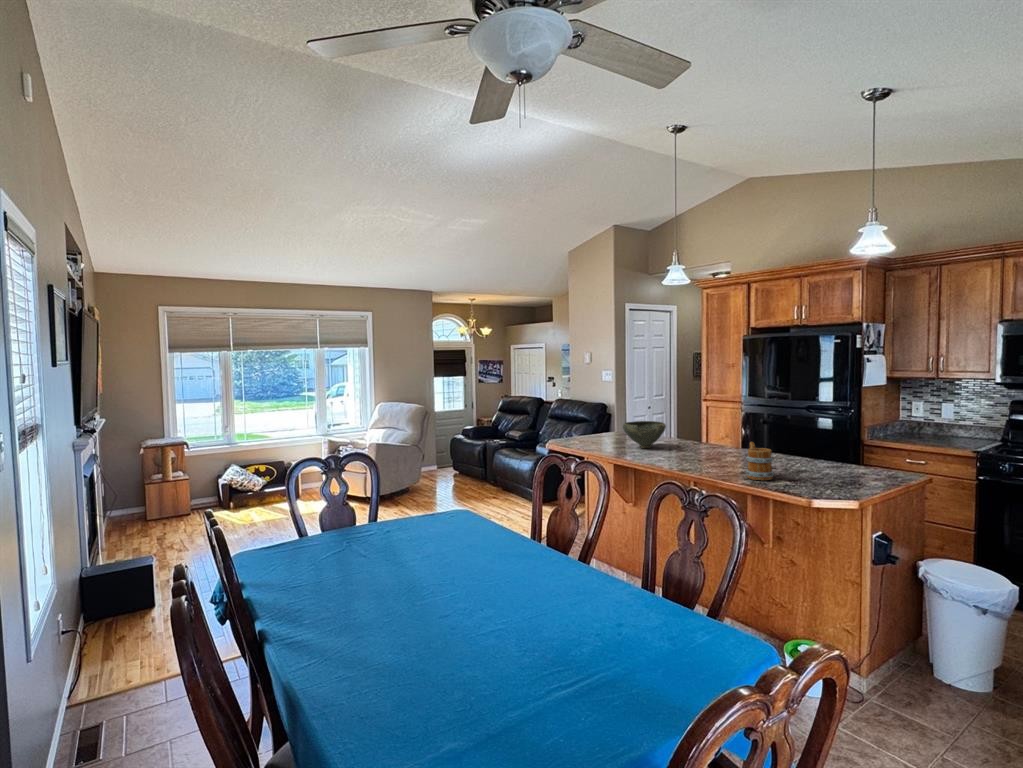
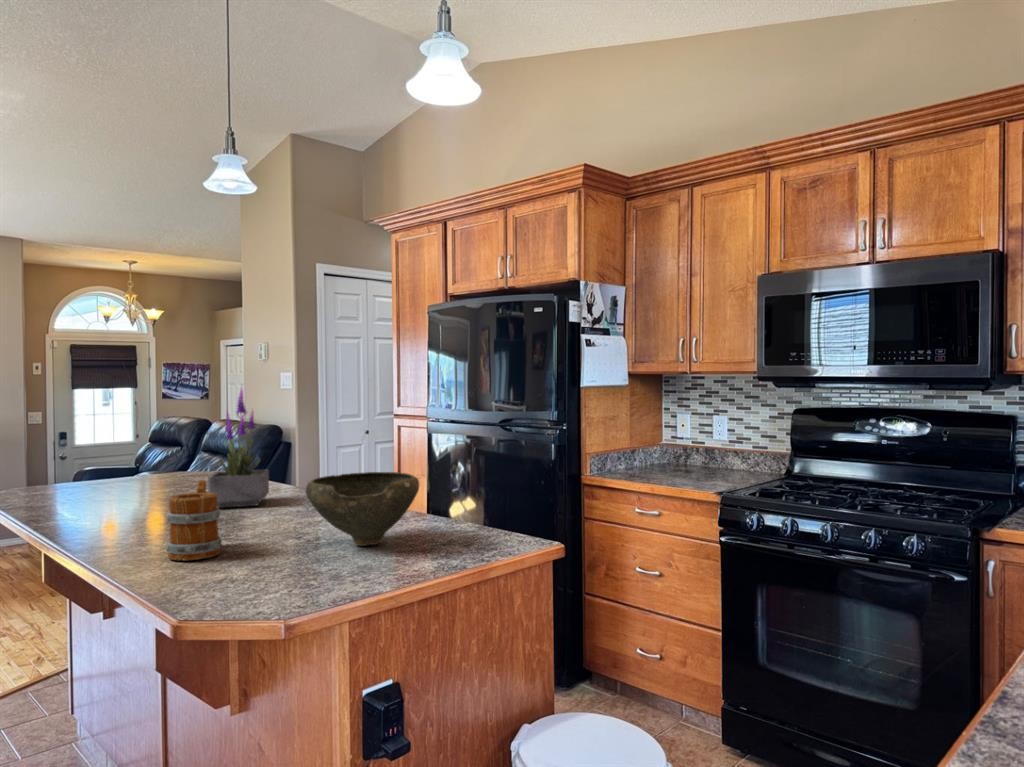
potted plant: none [692,390,729,454] -> present [208,389,269,508]
bowl: present [623,421,666,448] -> present [306,472,419,546]

